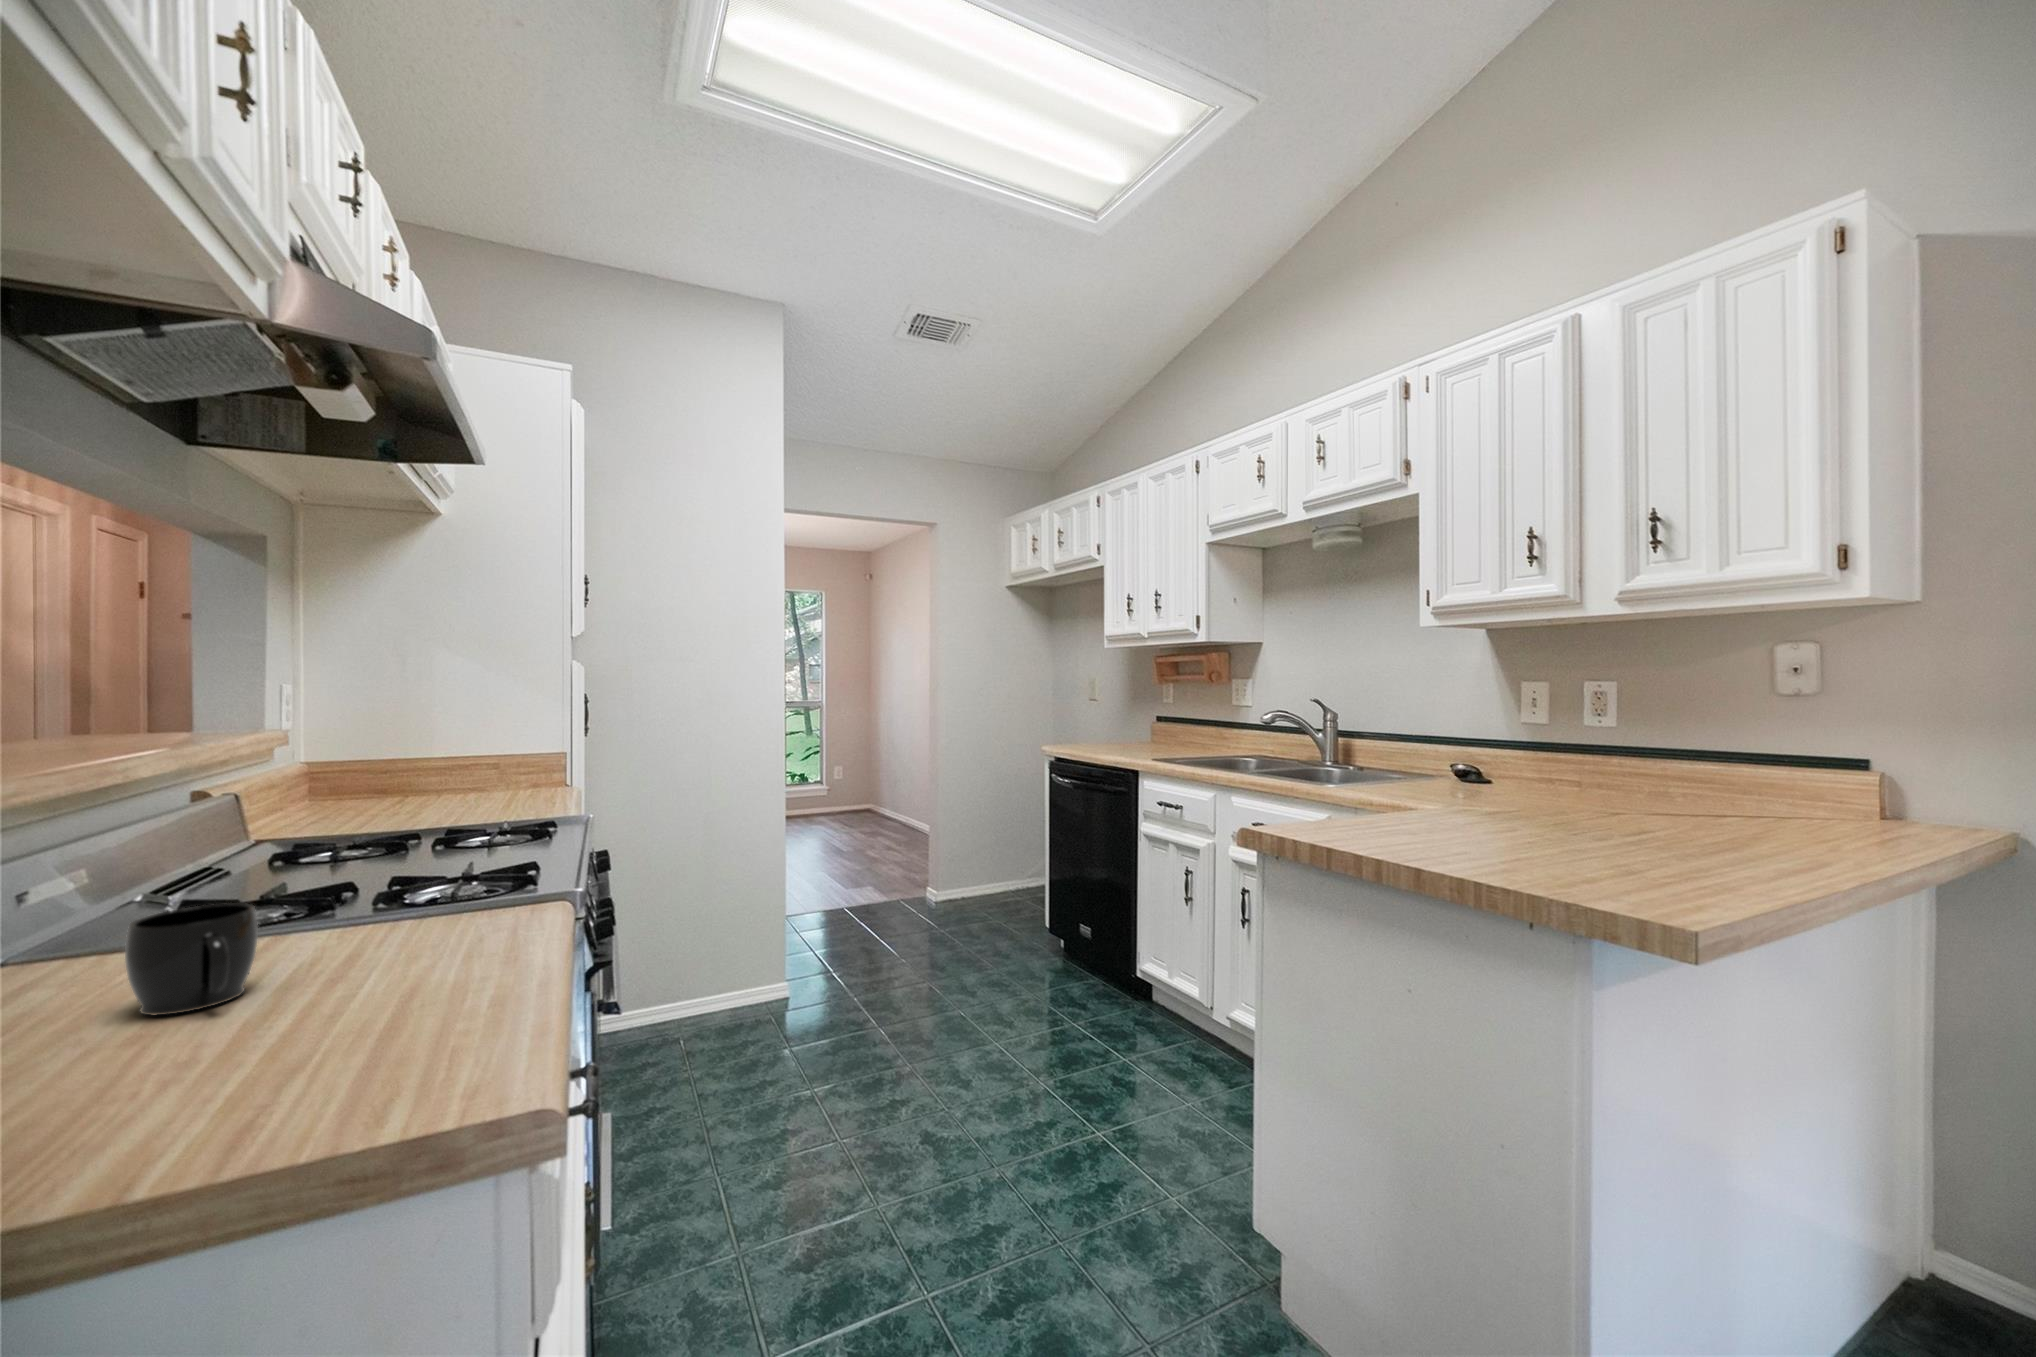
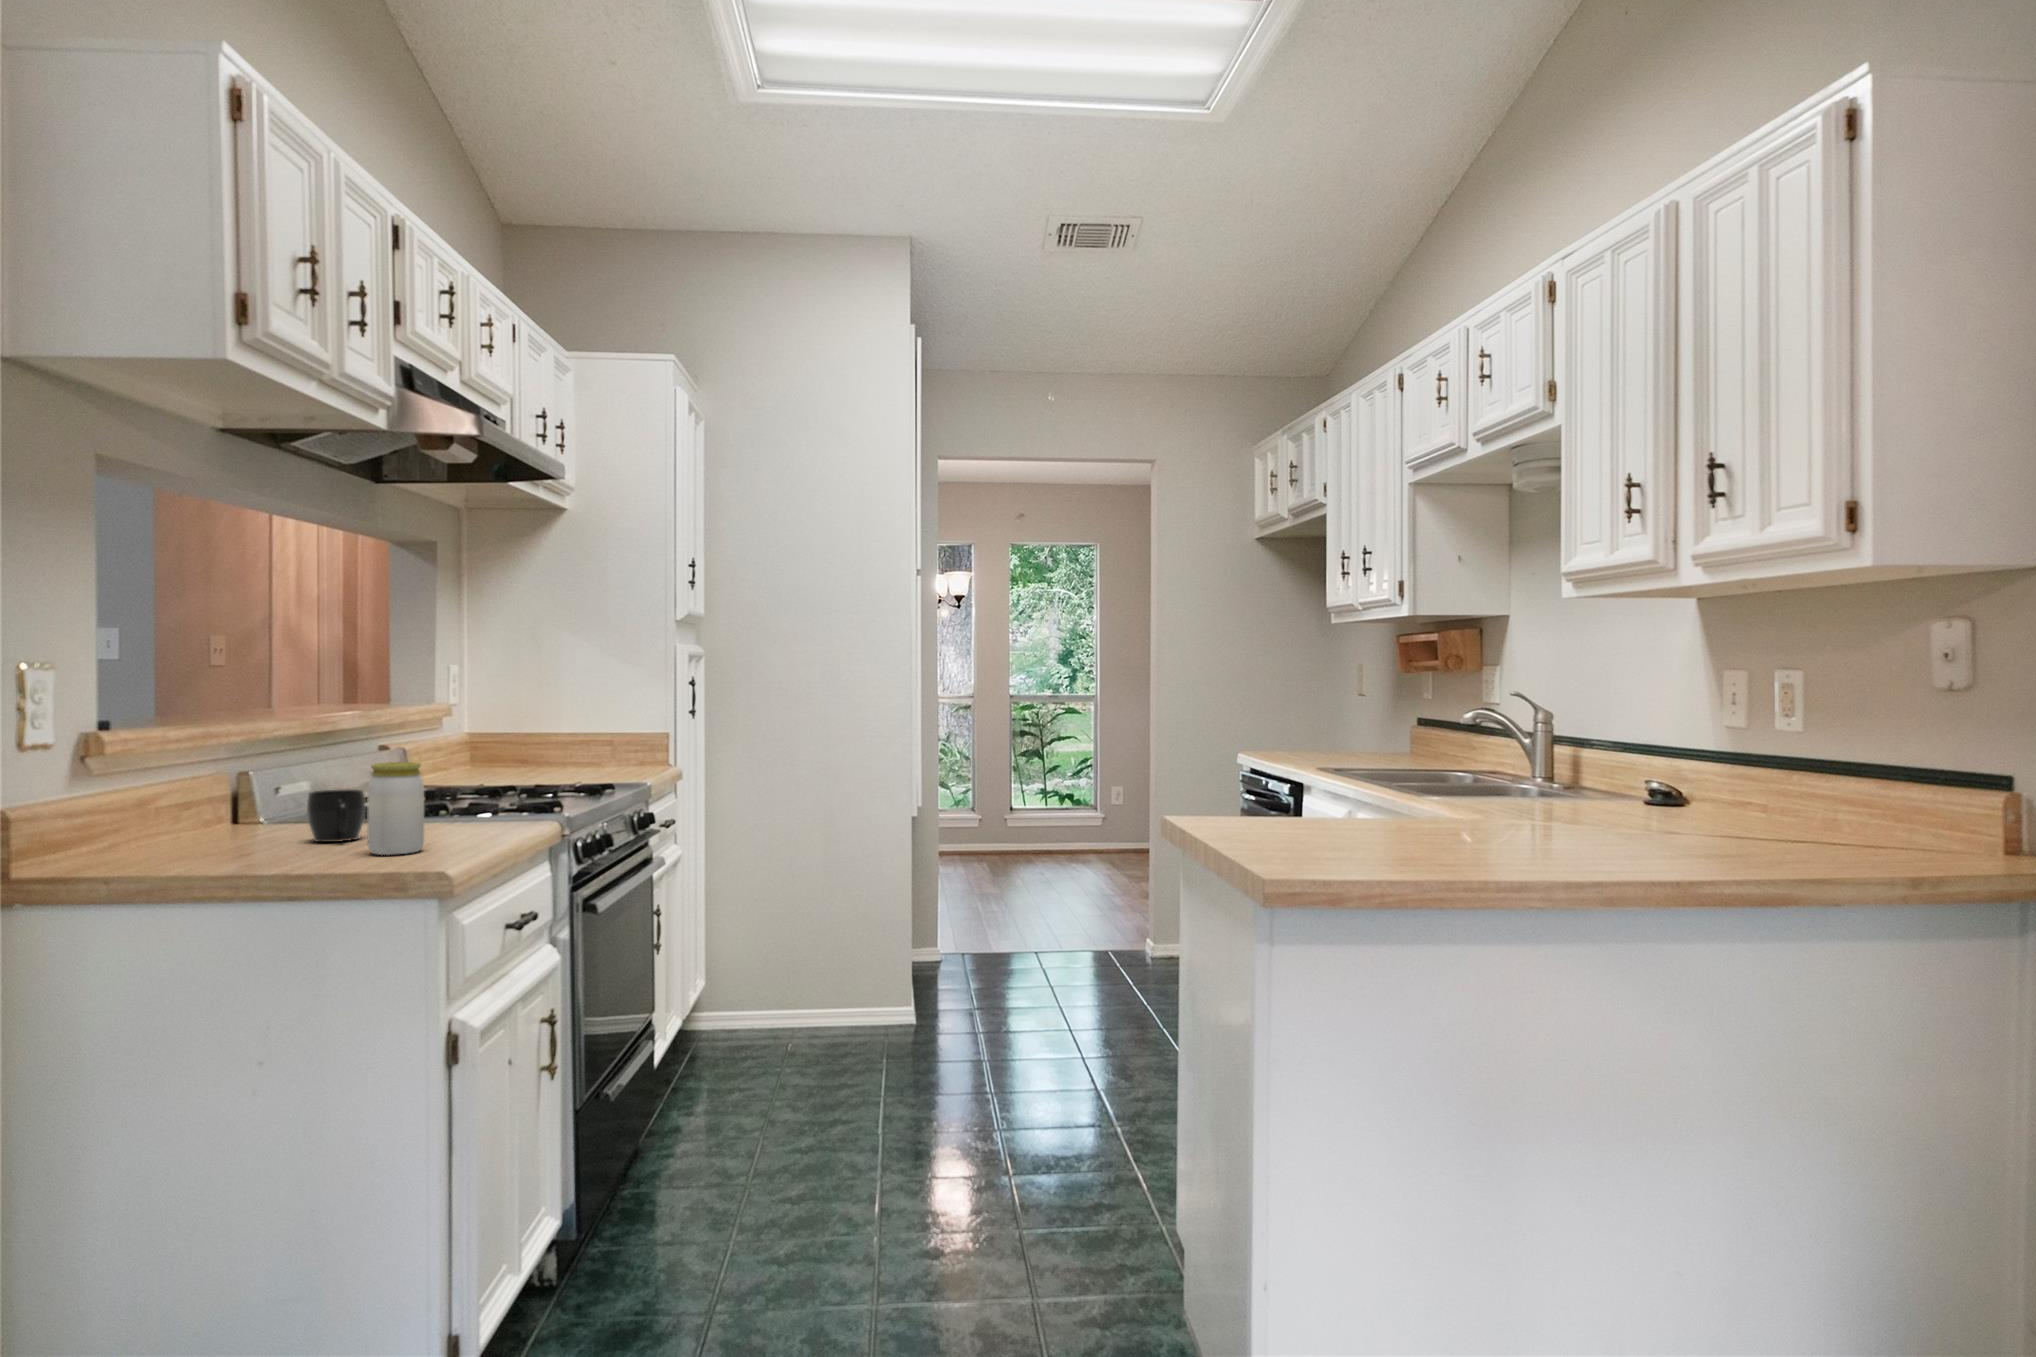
jar: none [301,859,421,1045] -> present [367,762,424,855]

